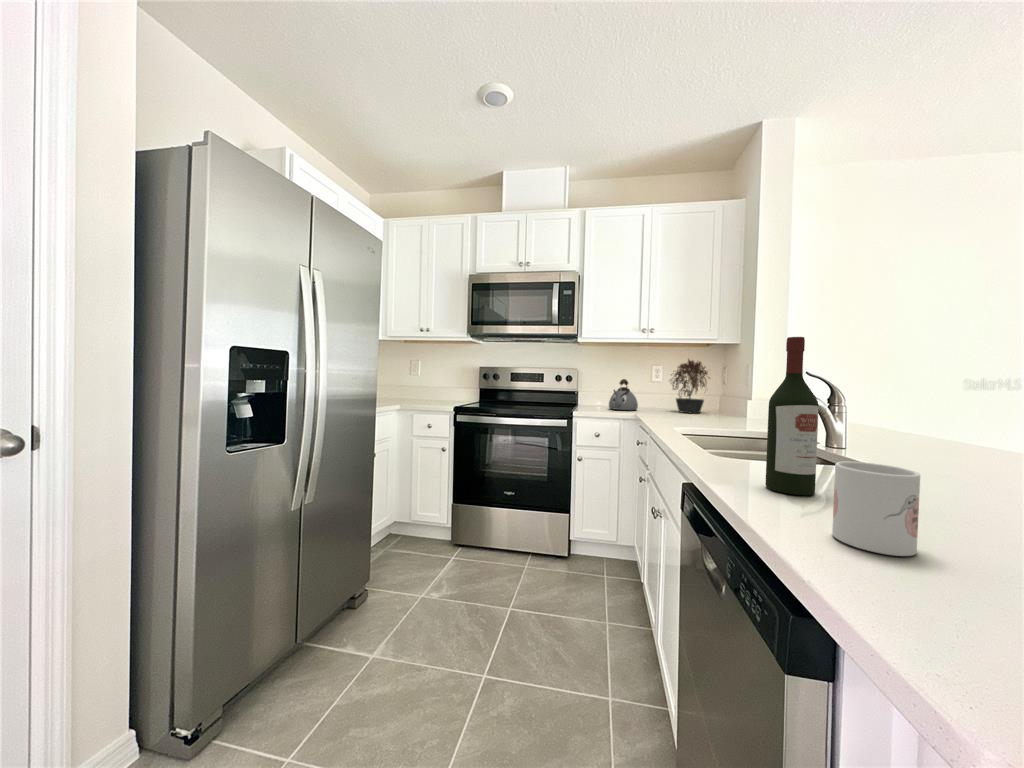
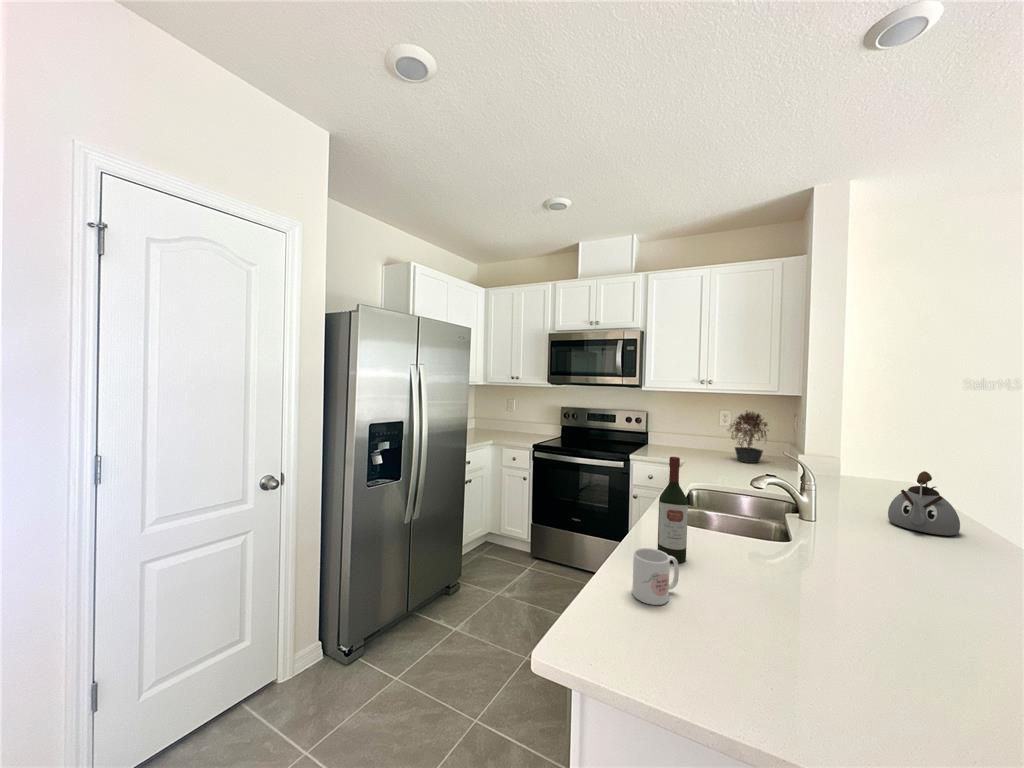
kettle: present [609,379,638,410] -> present [888,471,960,535]

